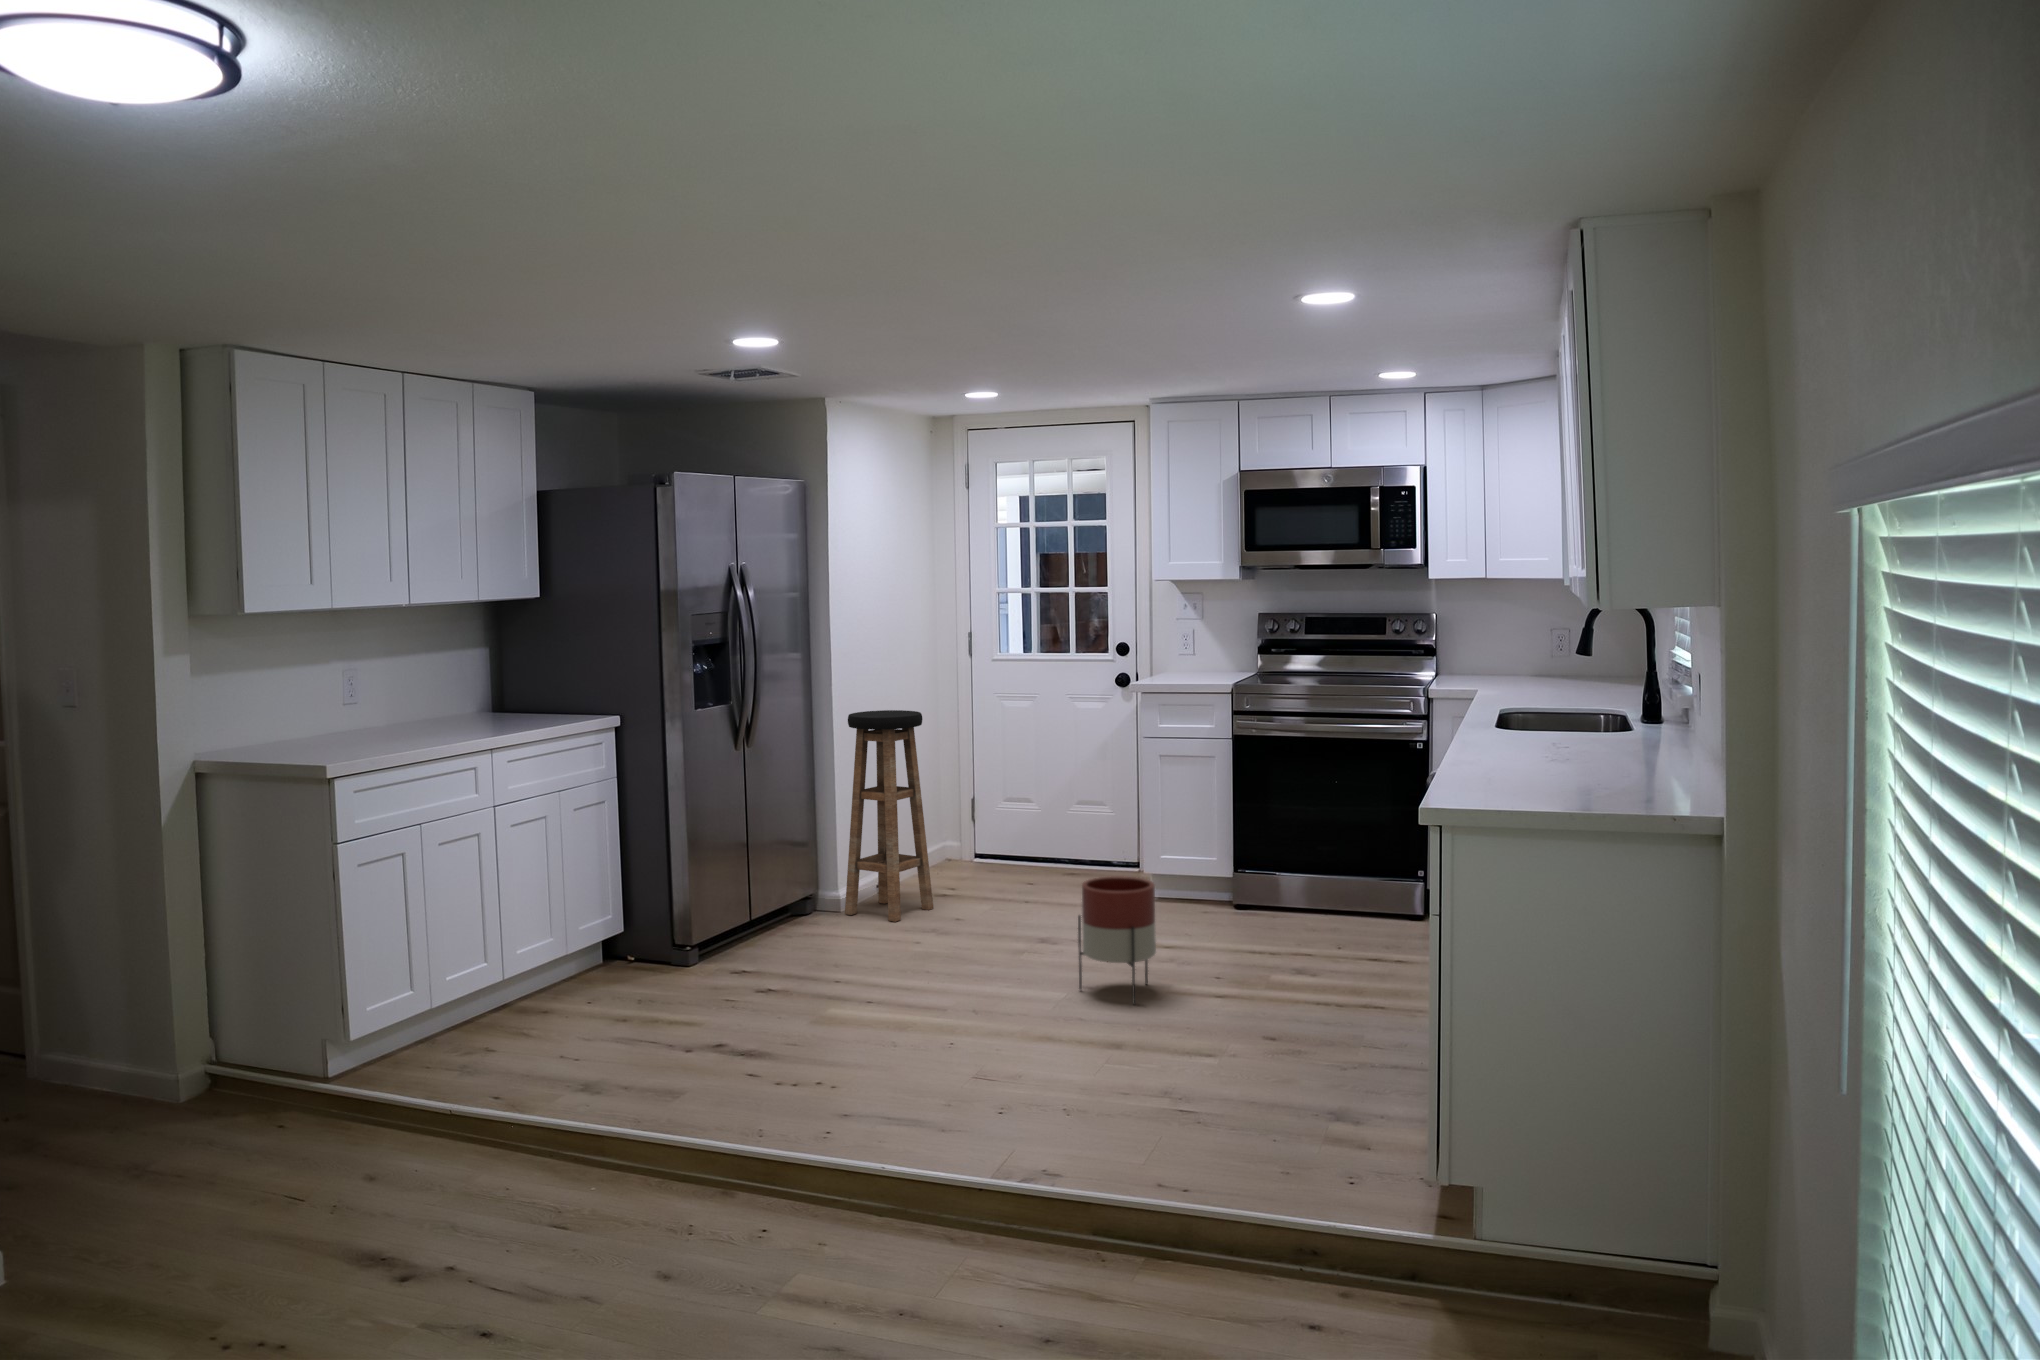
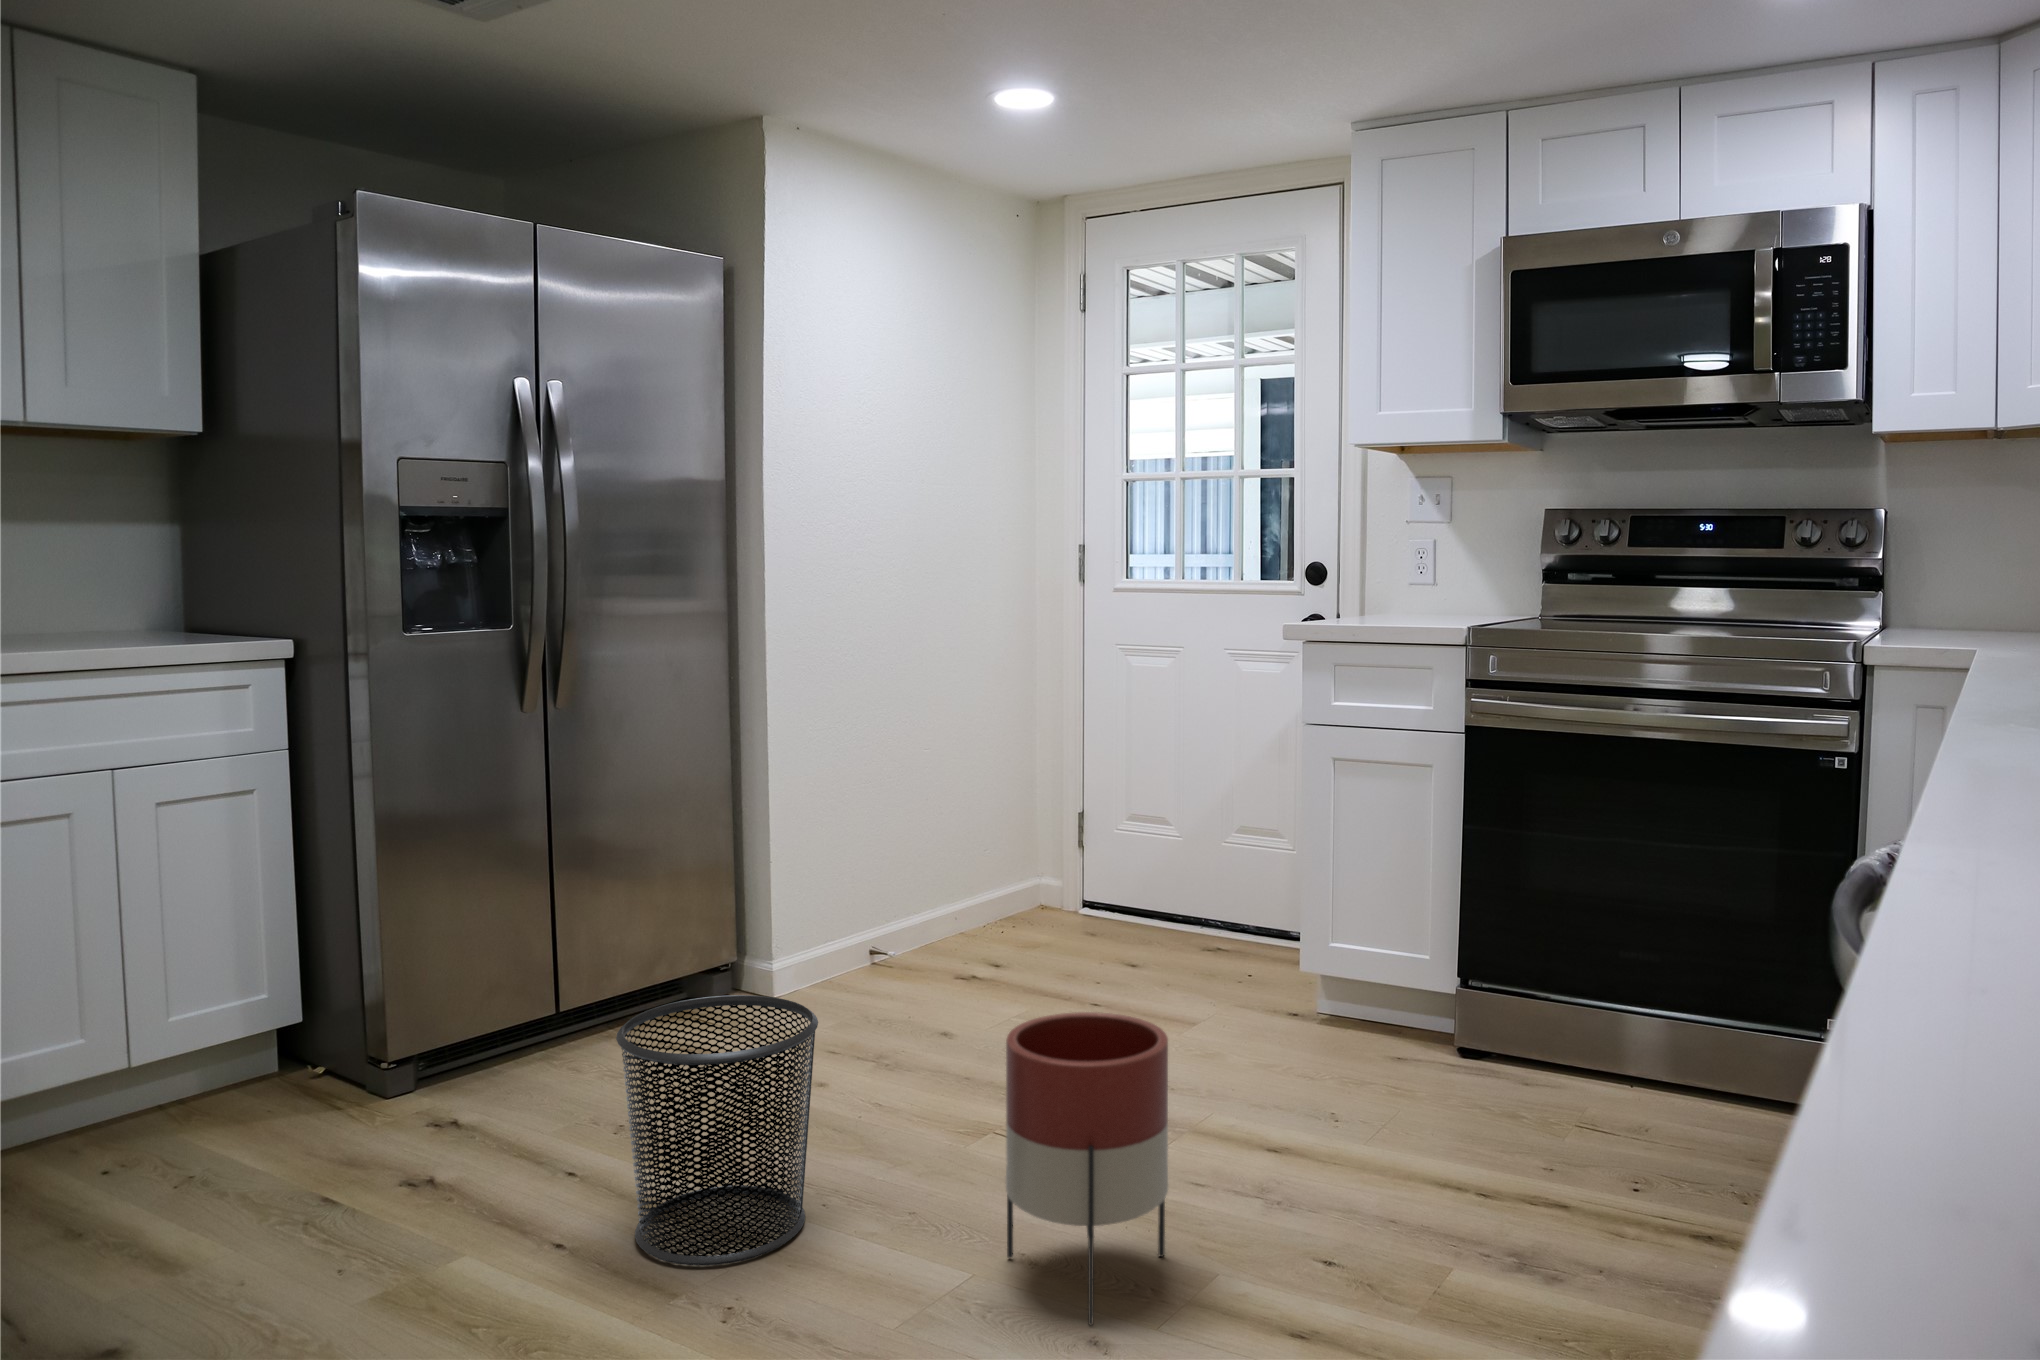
bar stool: present [845,710,934,922] -> none [773,659,926,1027]
waste bin: none [887,885,981,1005] -> present [616,995,818,1266]

